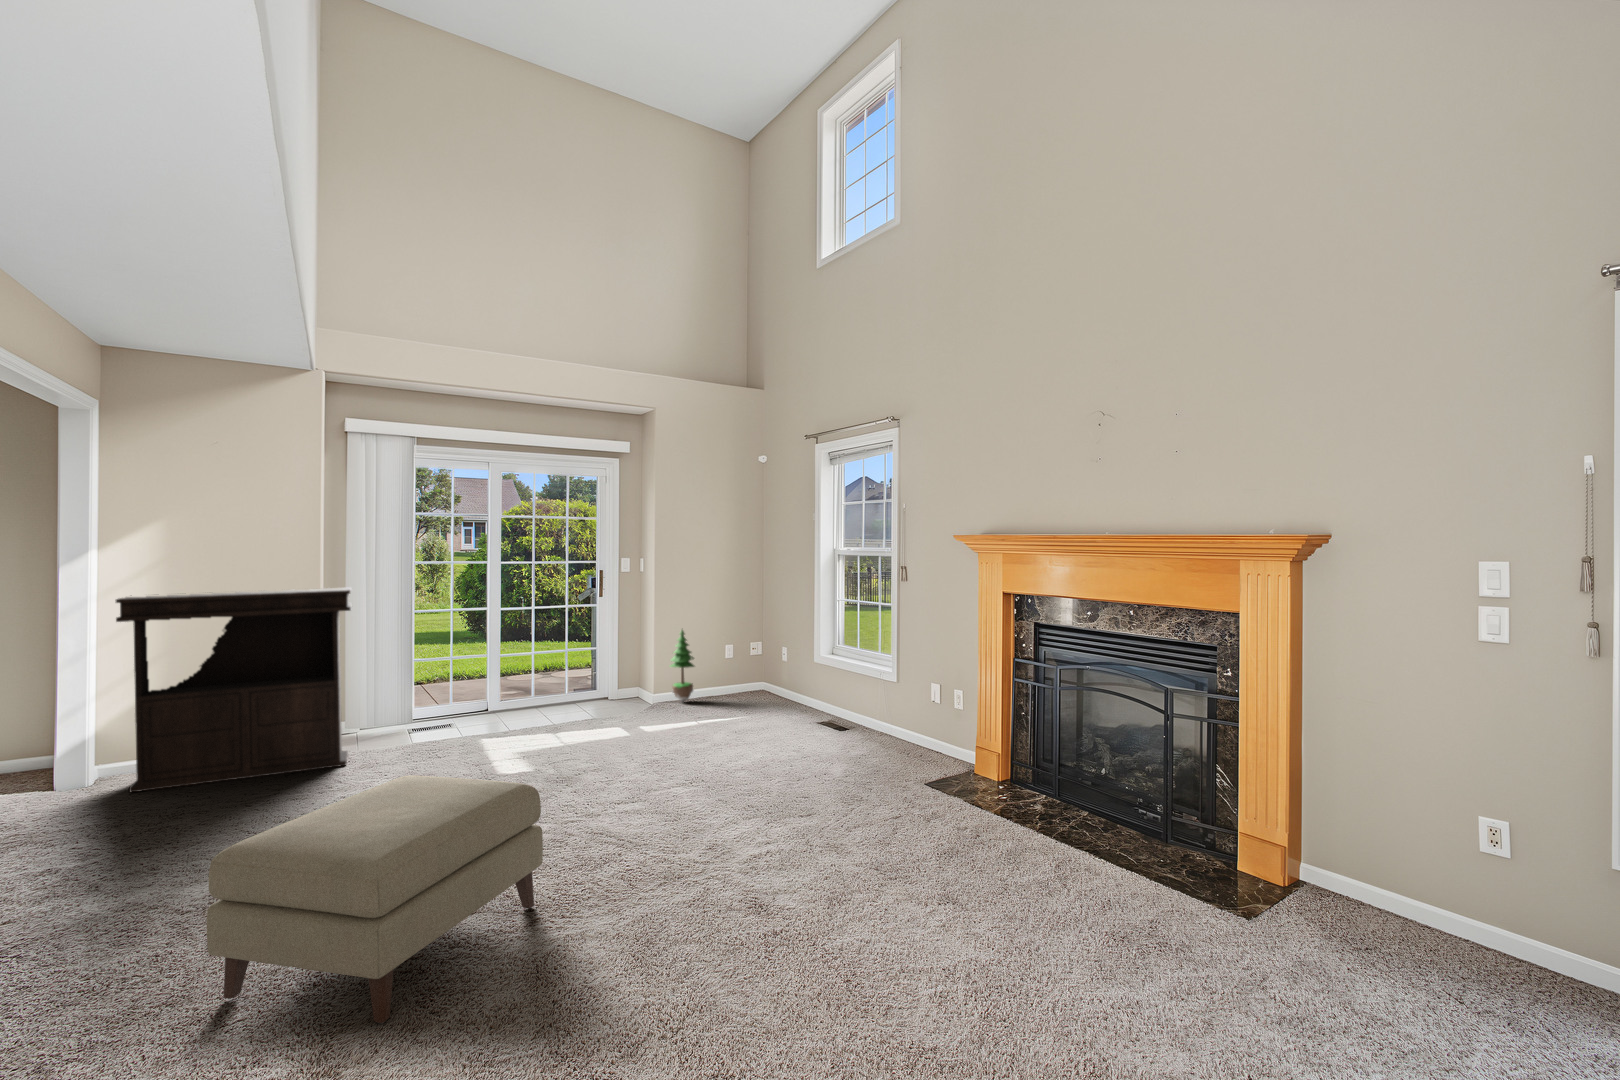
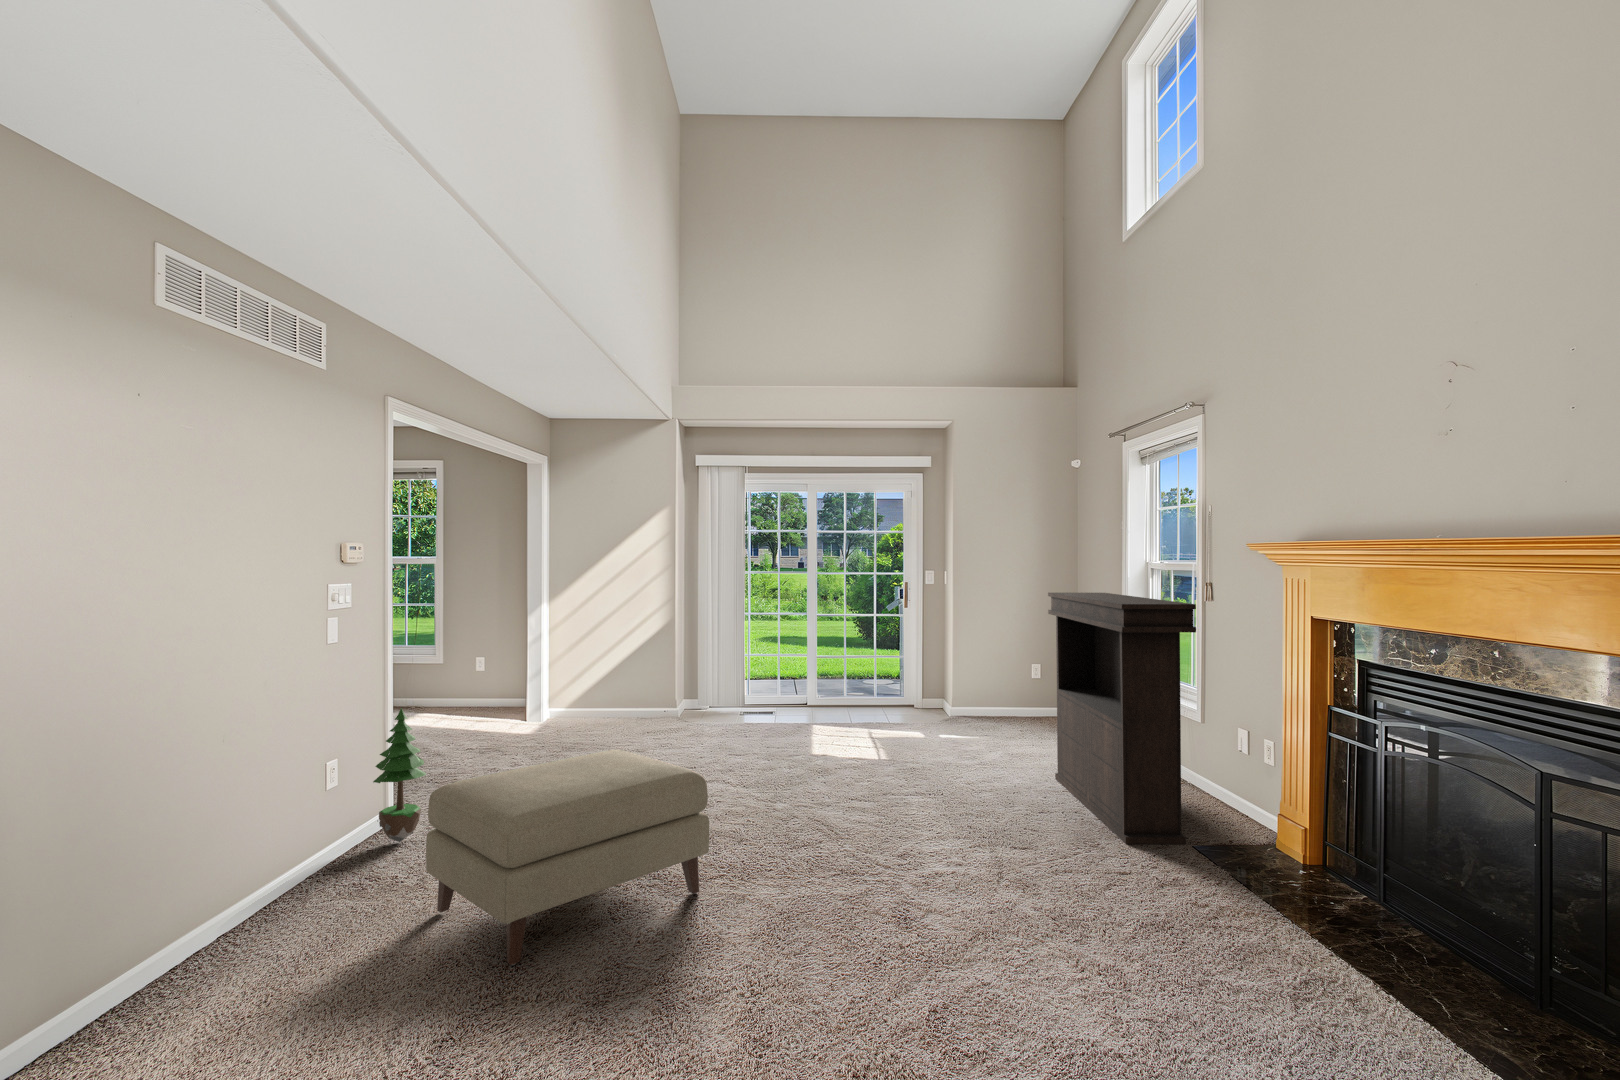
console table: present [116,588,352,792] -> present [1048,592,1196,844]
potted tree: present [670,630,694,702] -> present [373,708,426,842]

